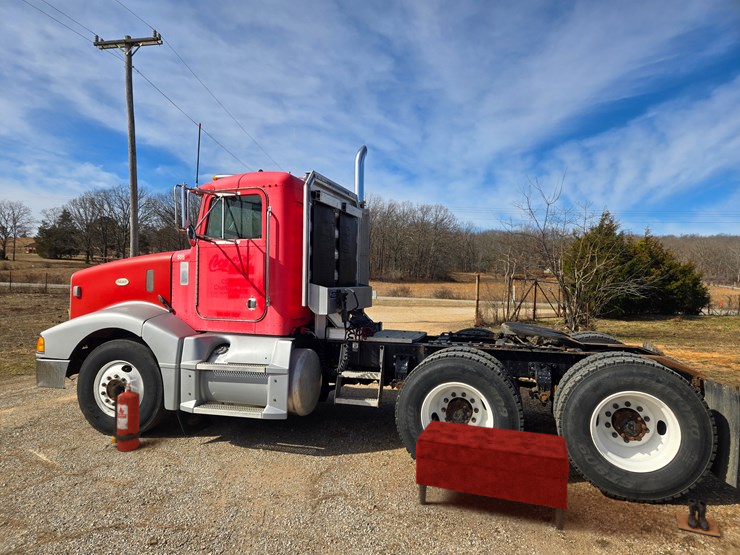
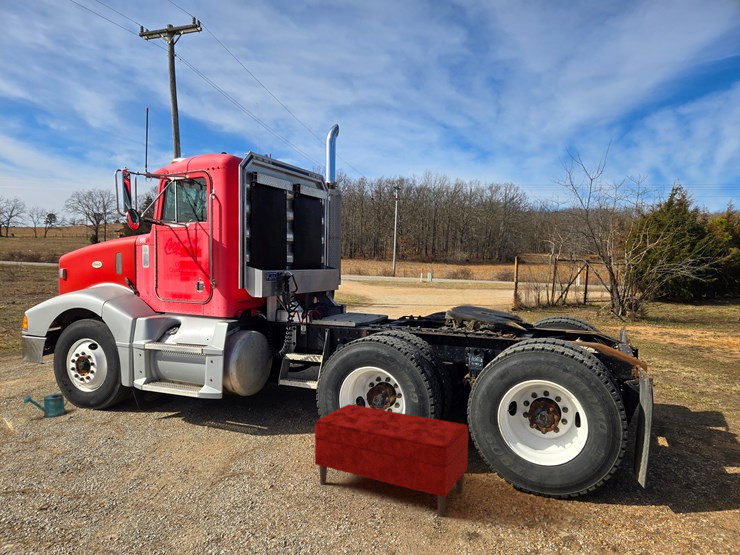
fire extinguisher: present [112,379,141,452] -> none [76,356,102,422]
watering can: none [52,416,99,448] -> present [24,389,69,417]
boots: present [676,499,721,537] -> none [567,495,613,535]

